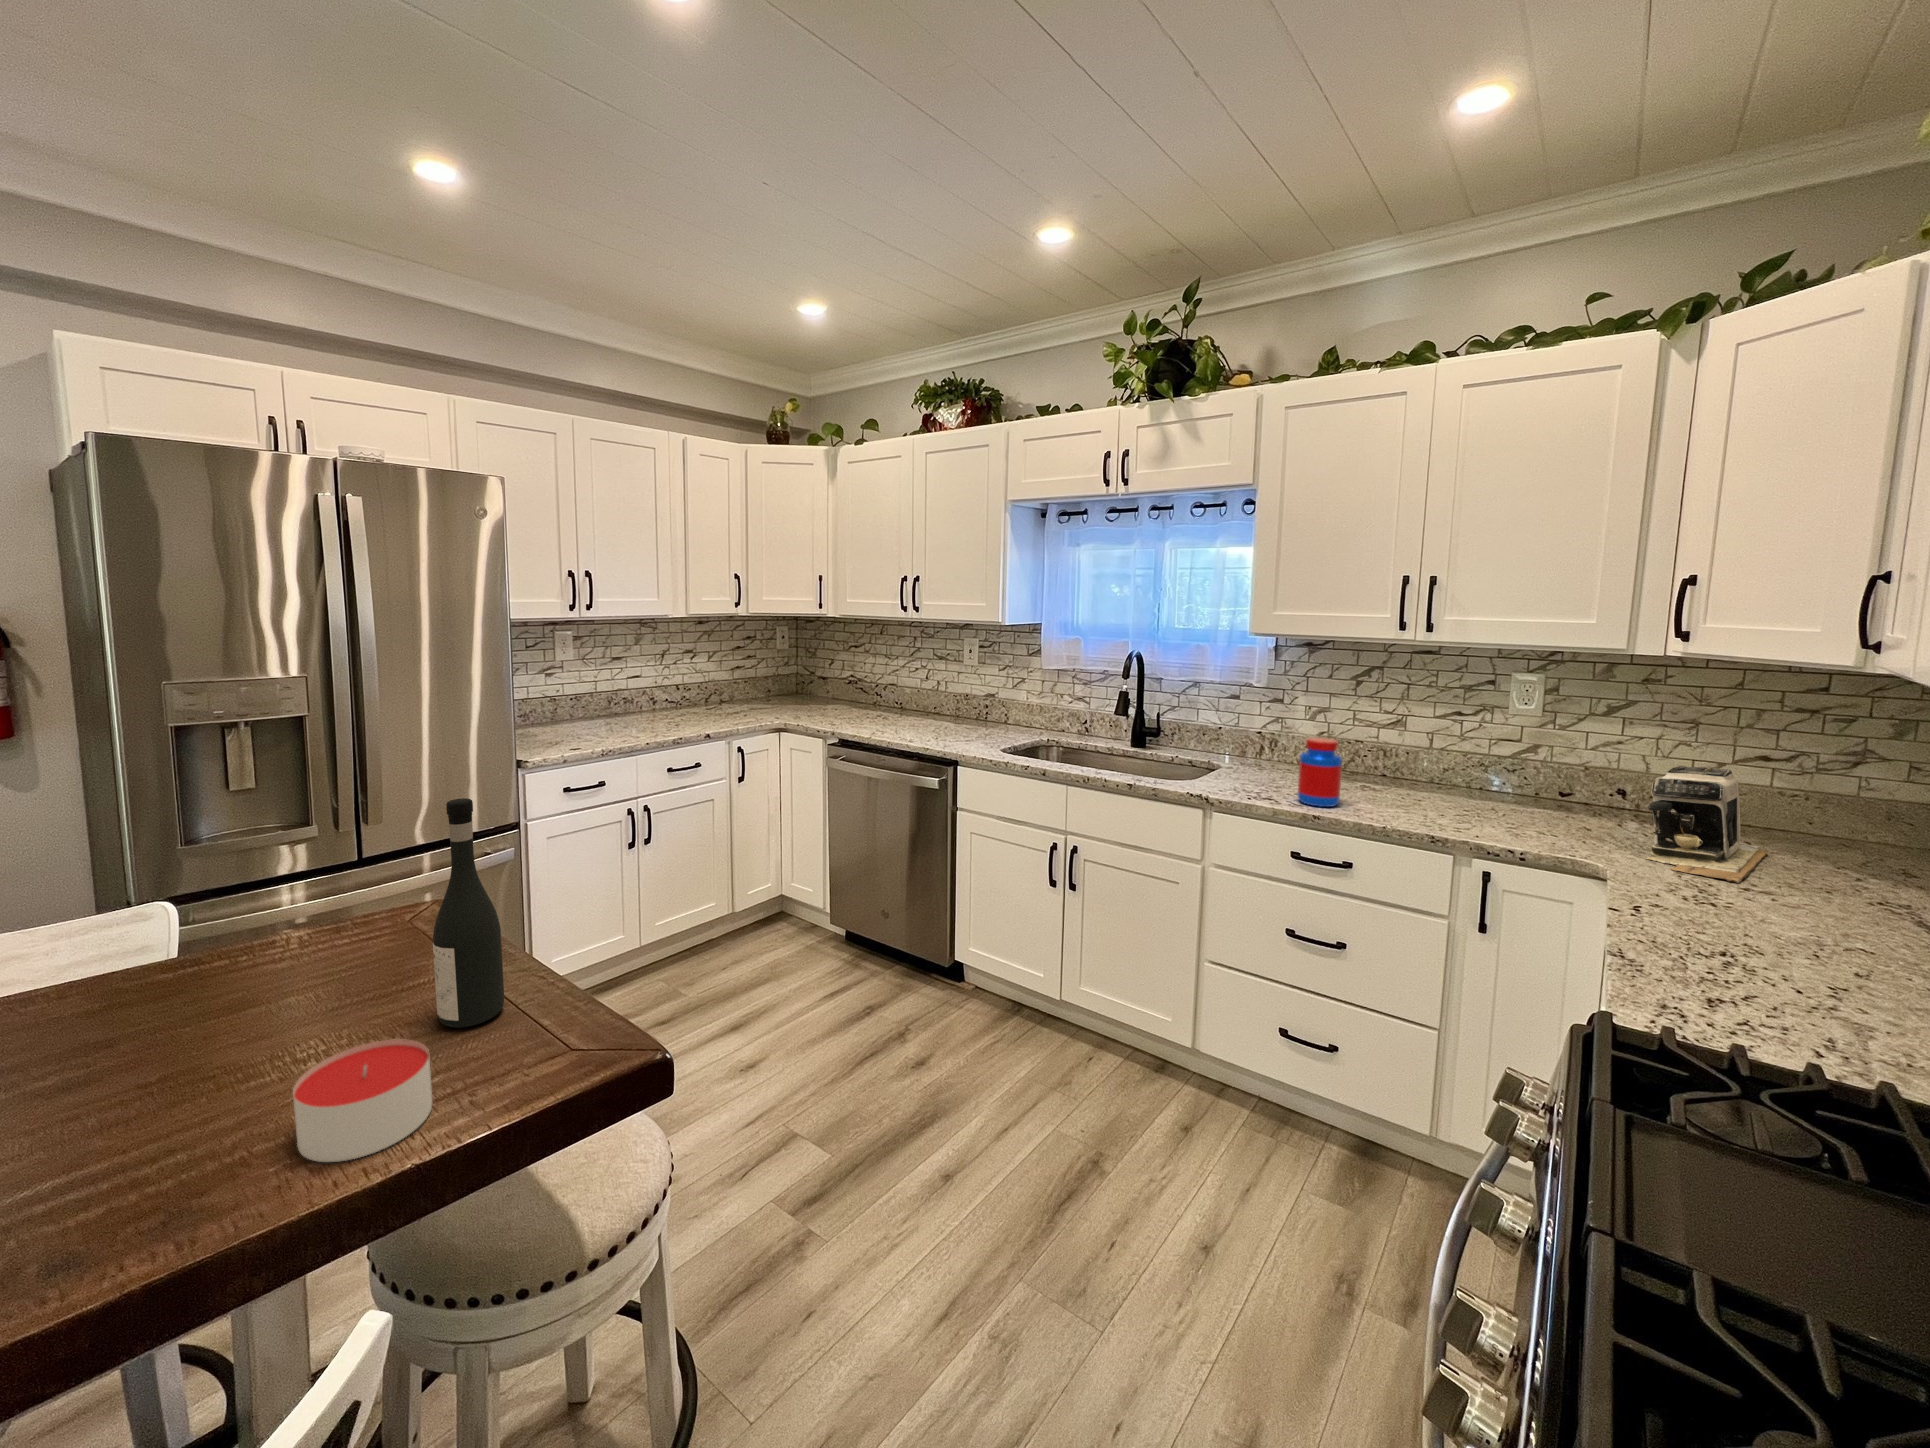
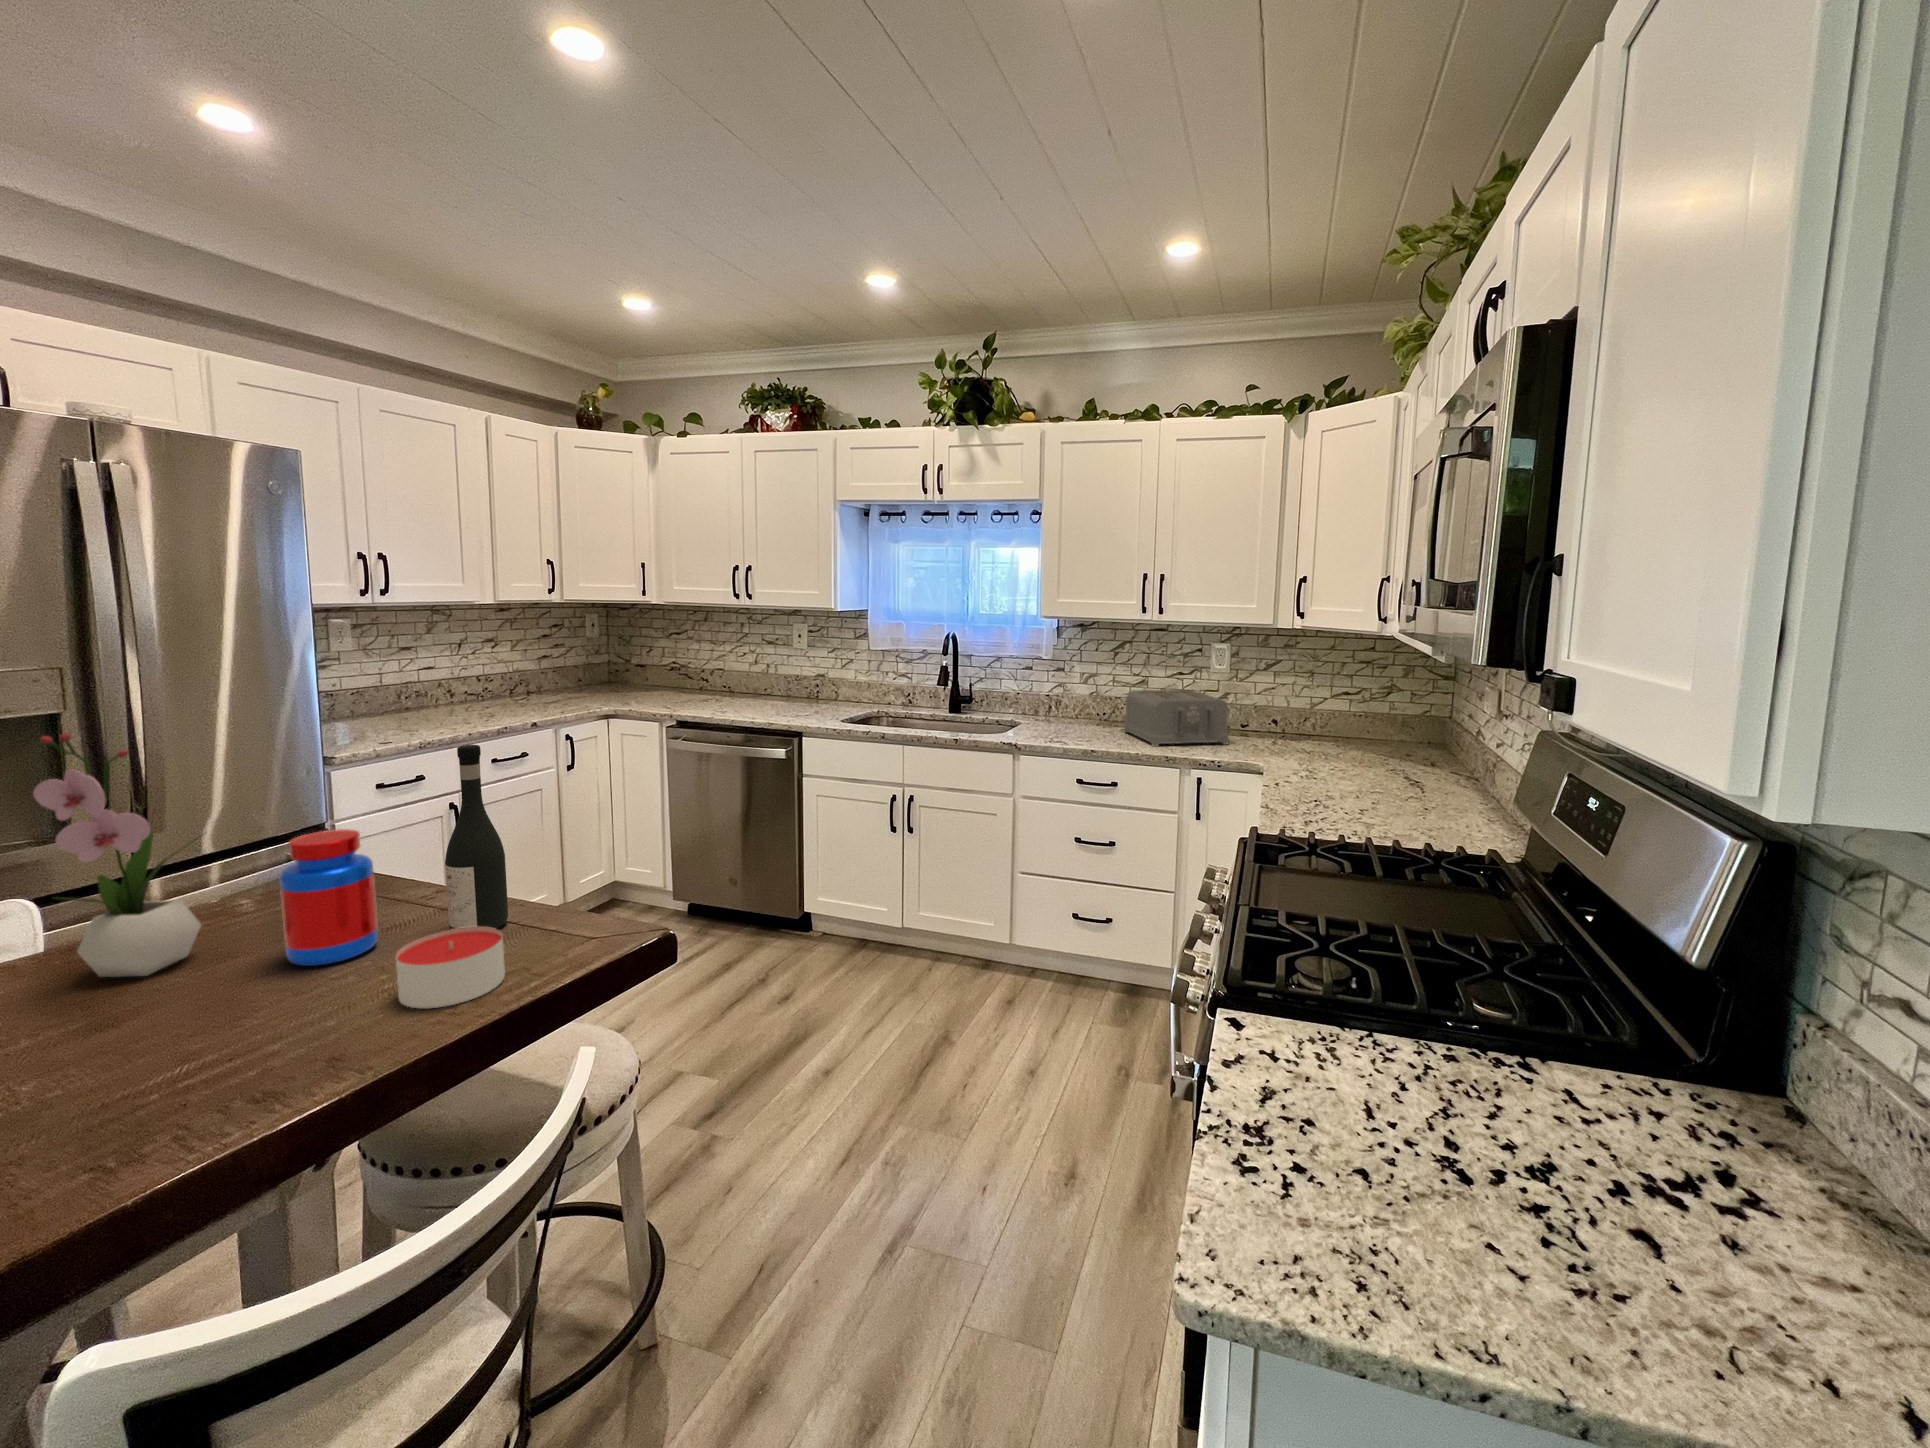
toaster: none [1364,734,1542,824] -> present [1124,690,1229,747]
jar: present [1298,738,1342,807] -> present [280,829,378,966]
flower arrangement: none [68,765,241,1025] -> present [33,733,201,977]
coffee maker: present [1647,766,1768,883] -> none [1281,699,1343,765]

